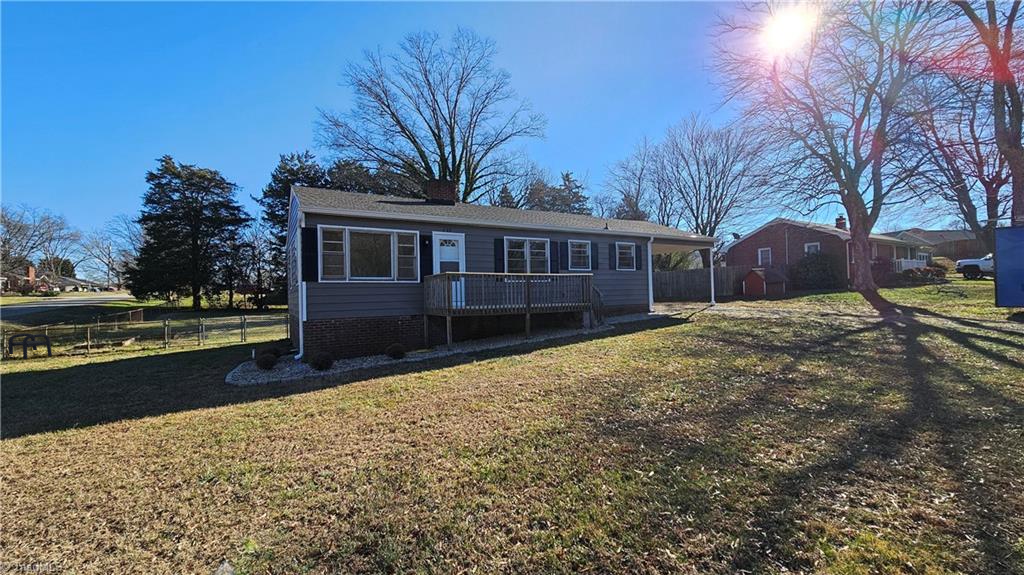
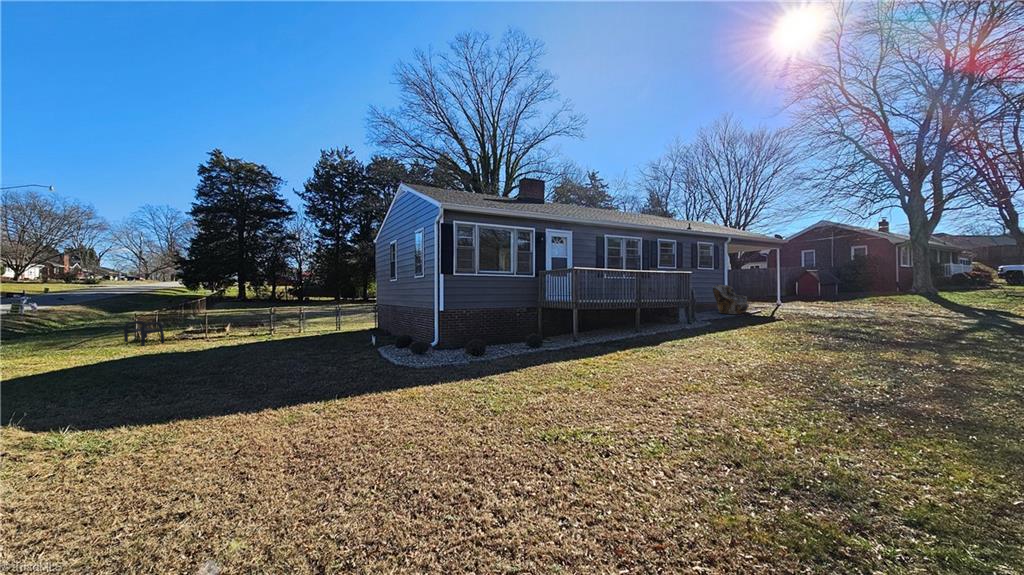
armchair: none [634,287,670,317] -> present [712,285,749,314]

